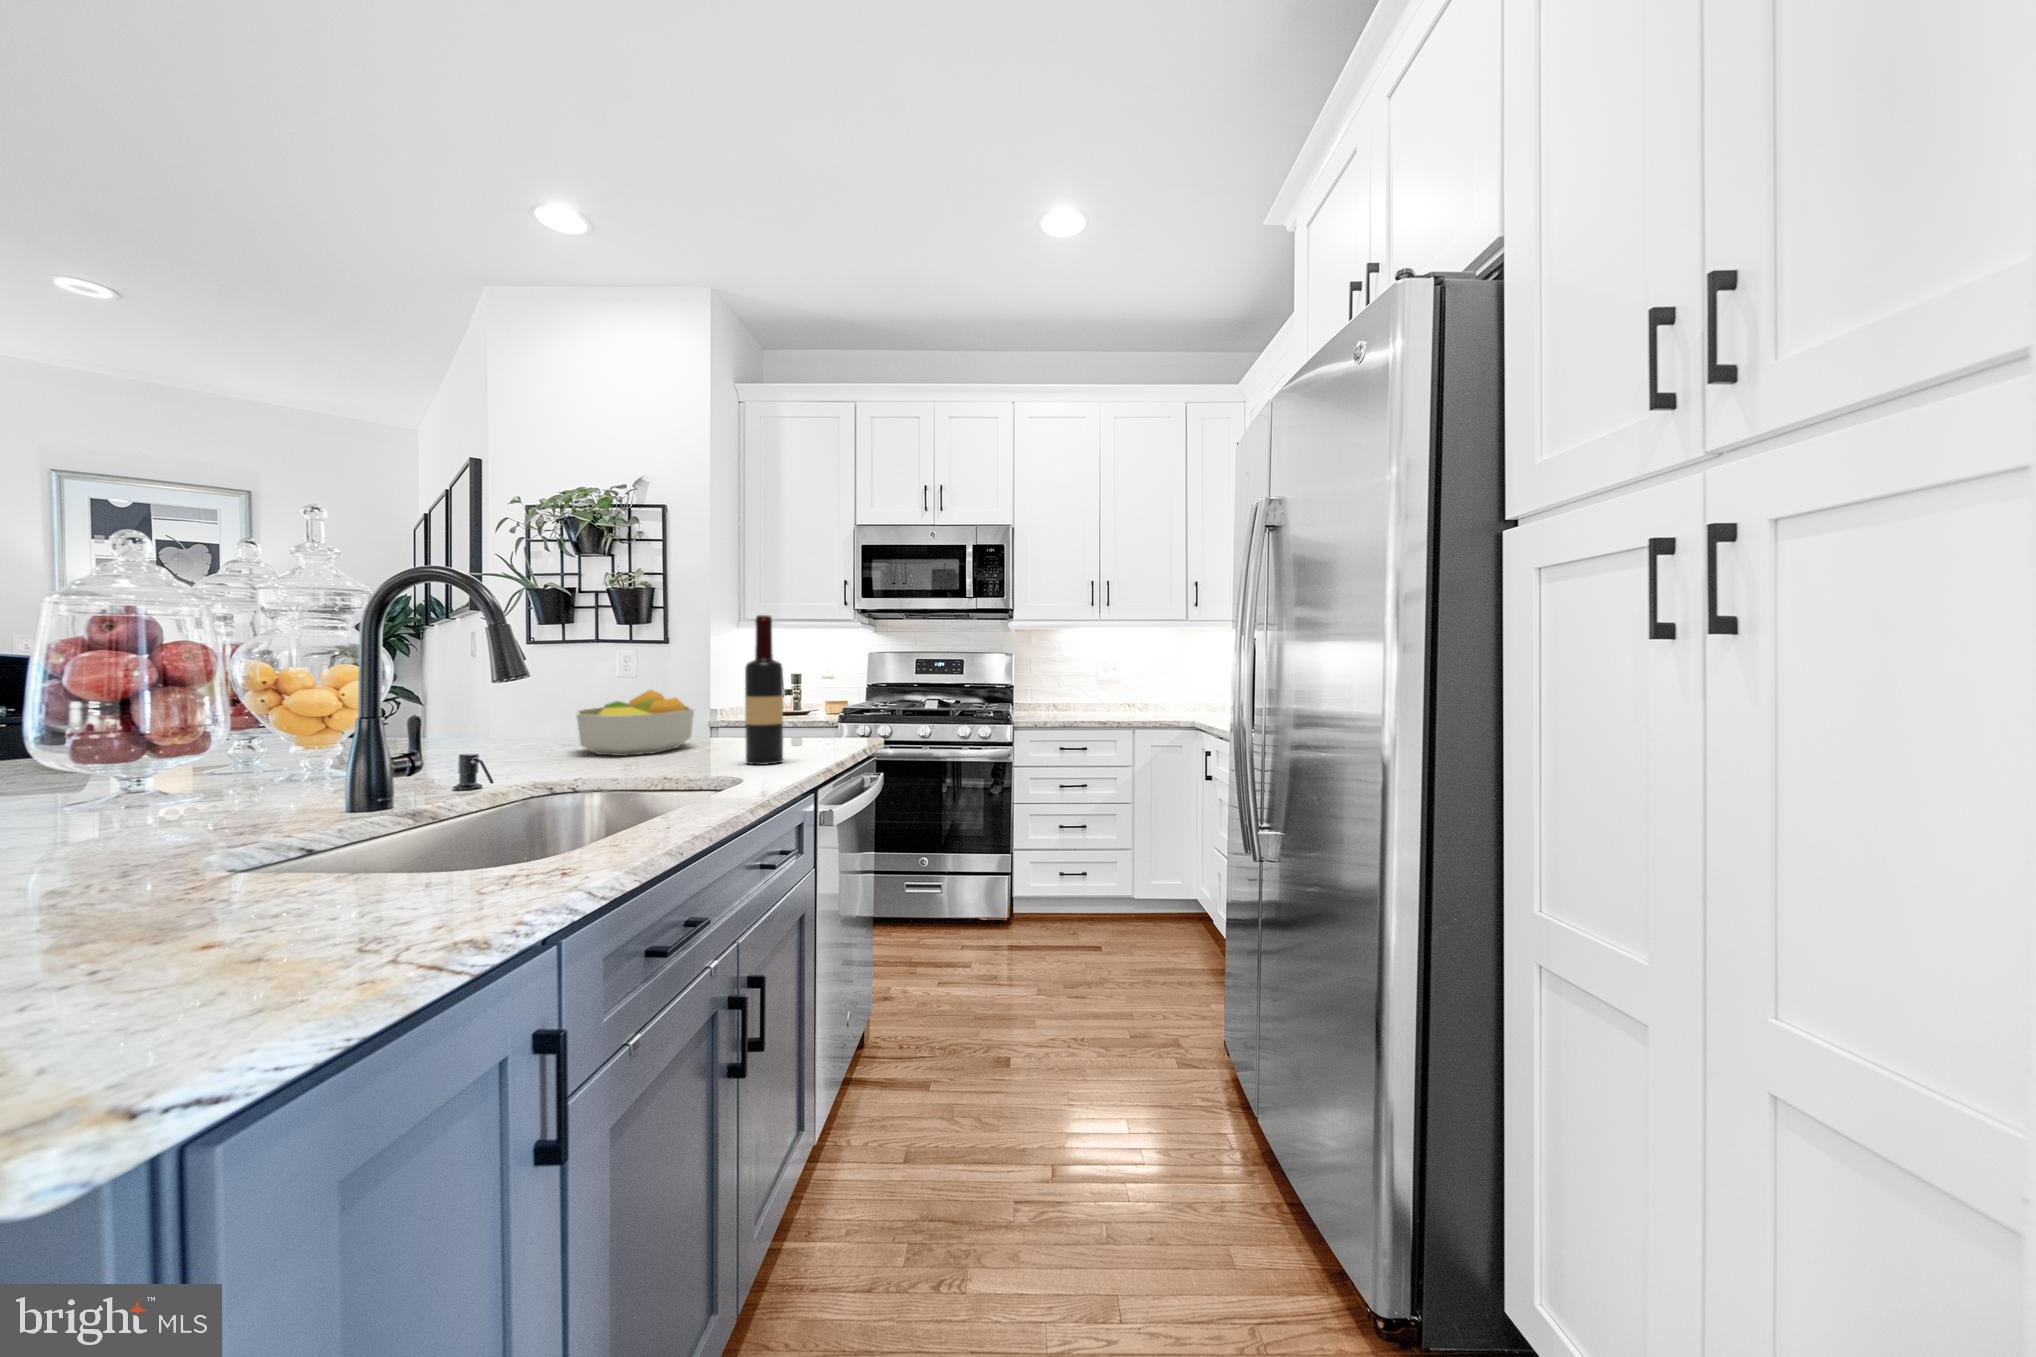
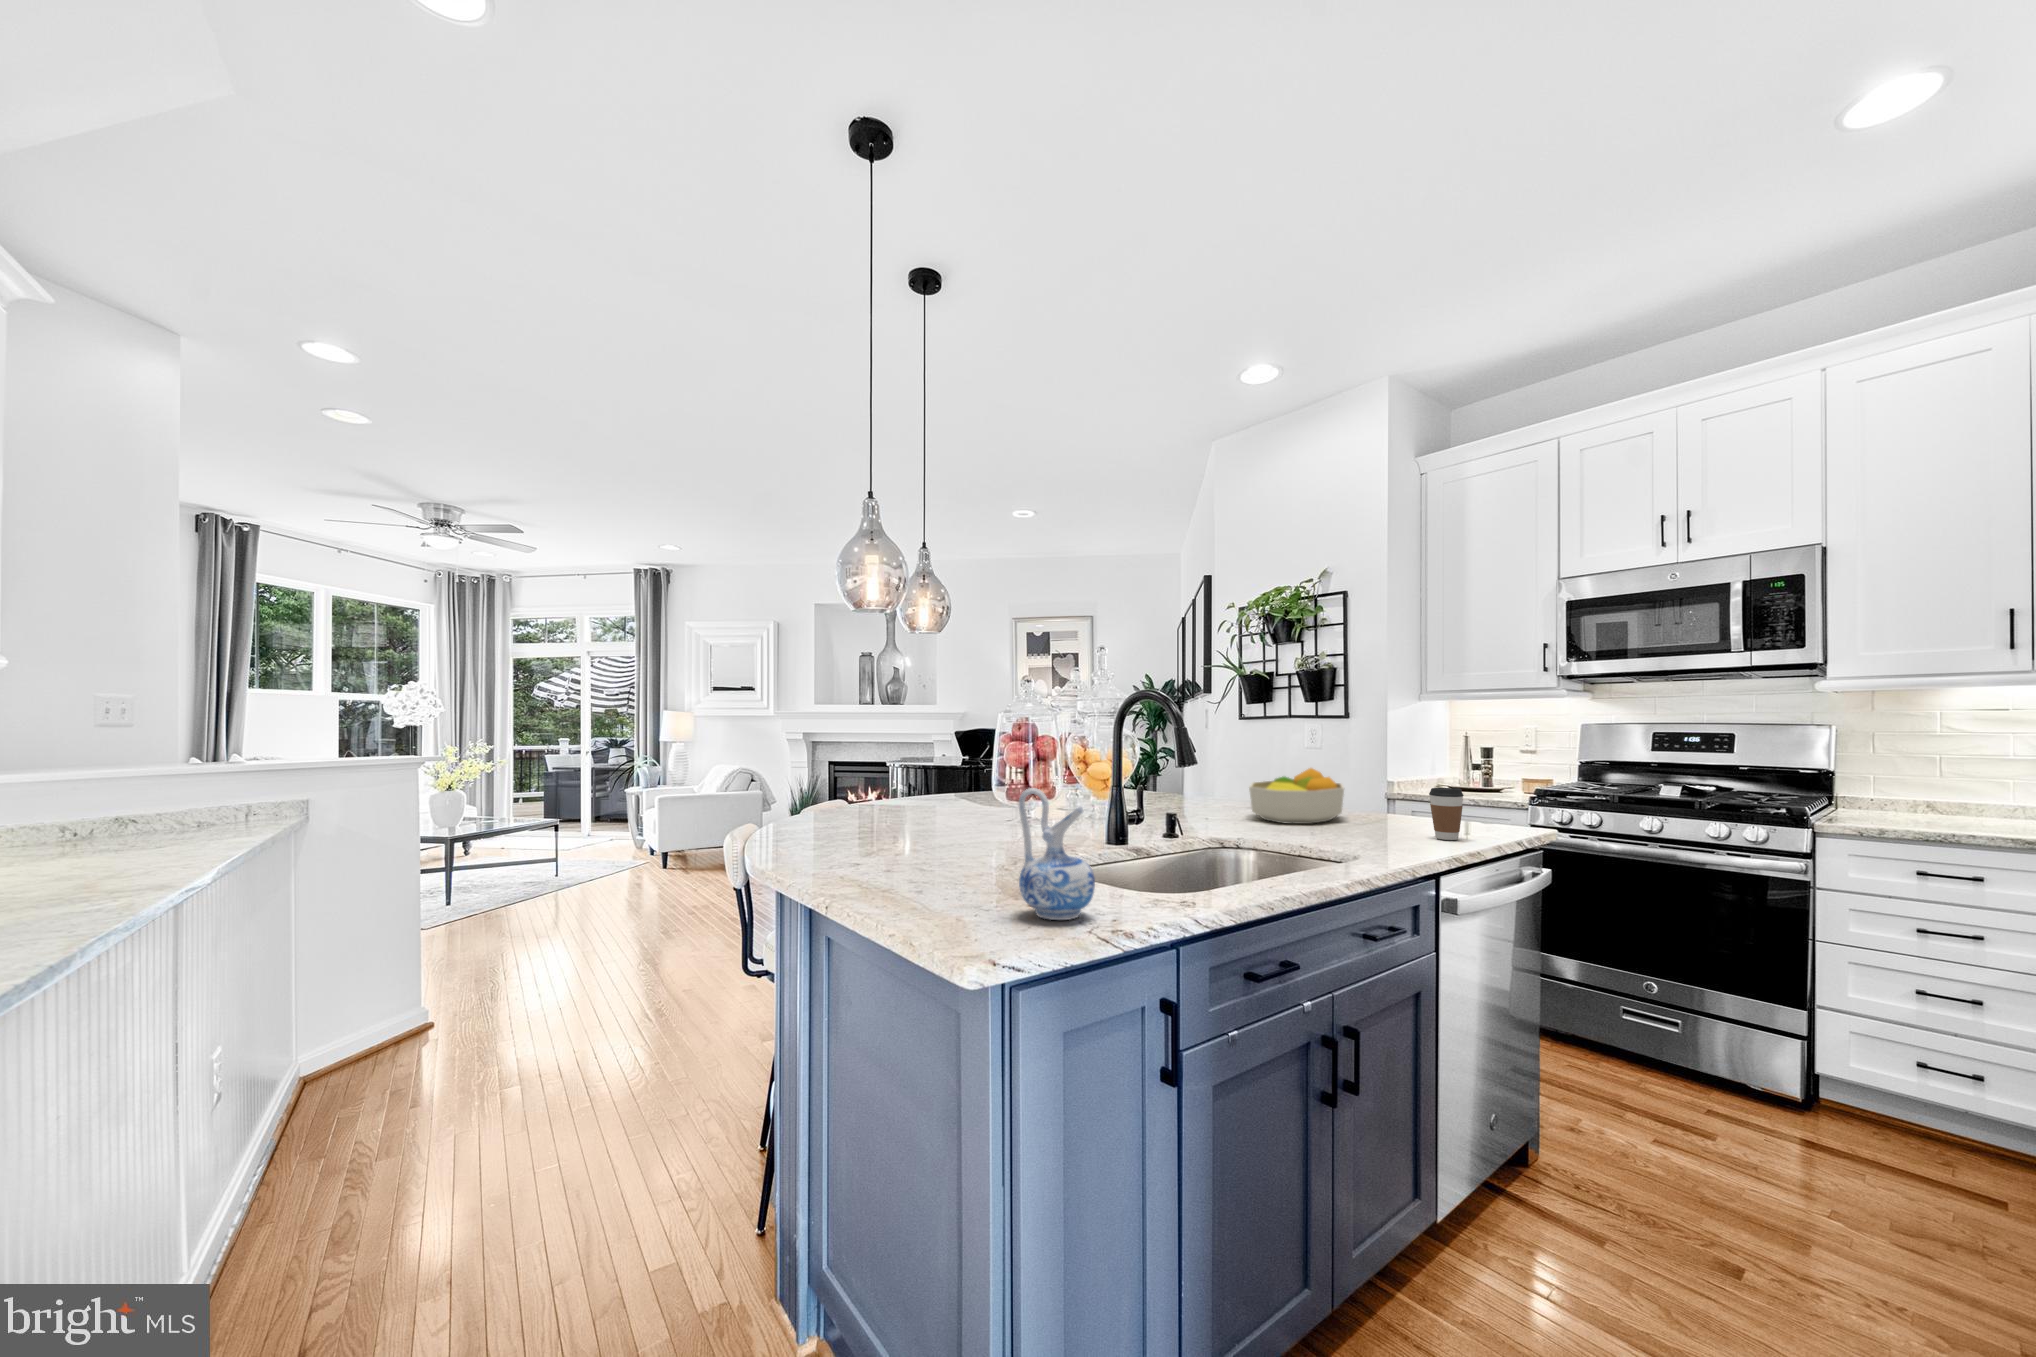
wine bottle: present [745,615,783,765] -> none [1374,711,1411,846]
coffee cup: none [793,700,826,753] -> present [1429,788,1464,840]
ceramic pitcher: none [187,701,394,960] -> present [1019,788,1095,920]

